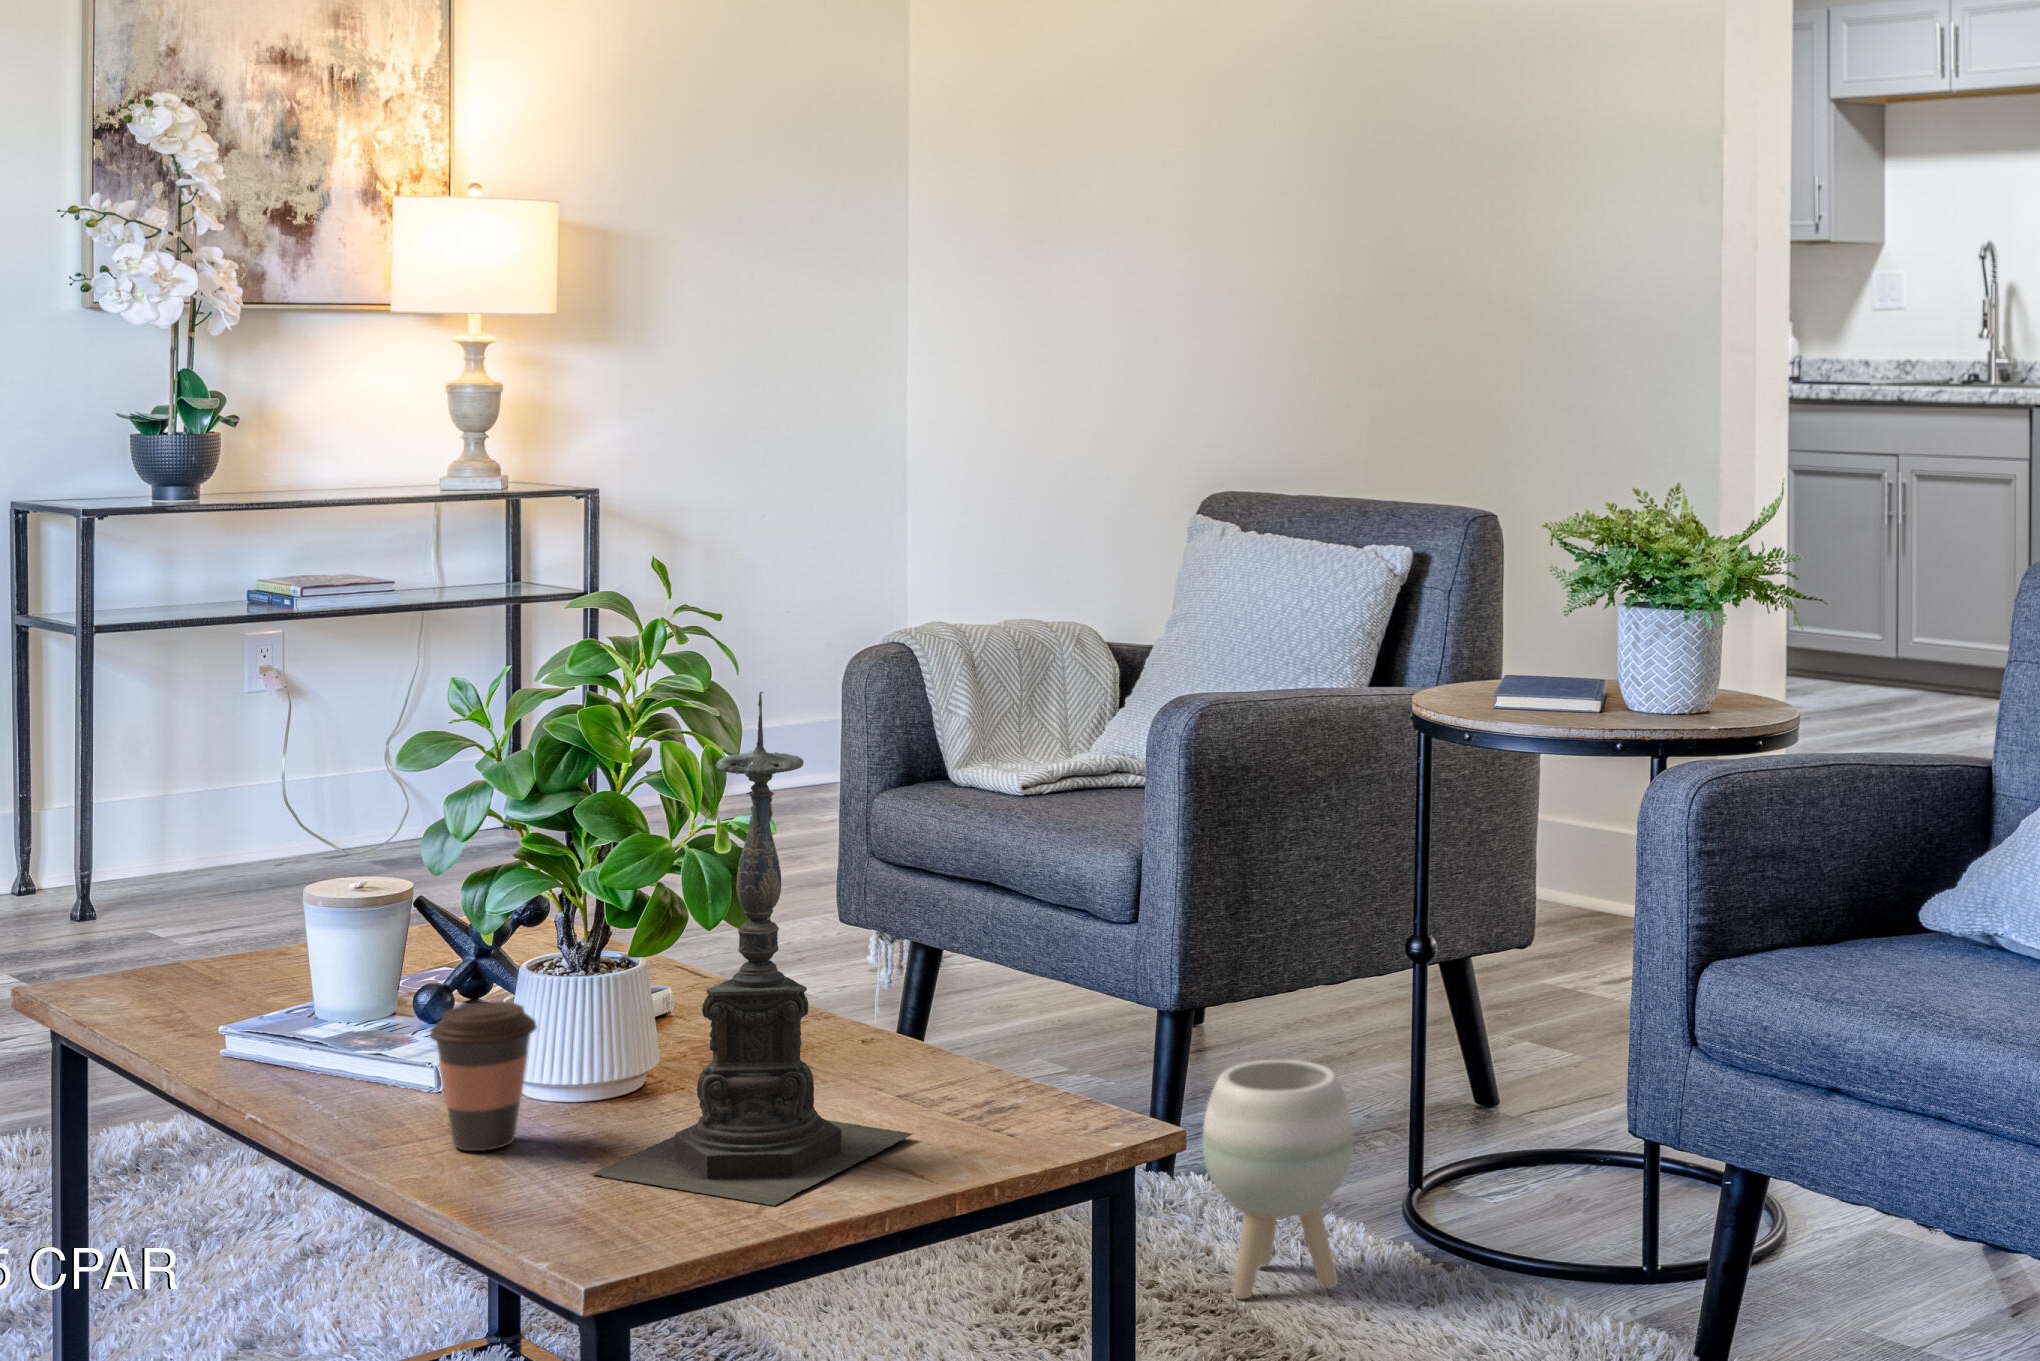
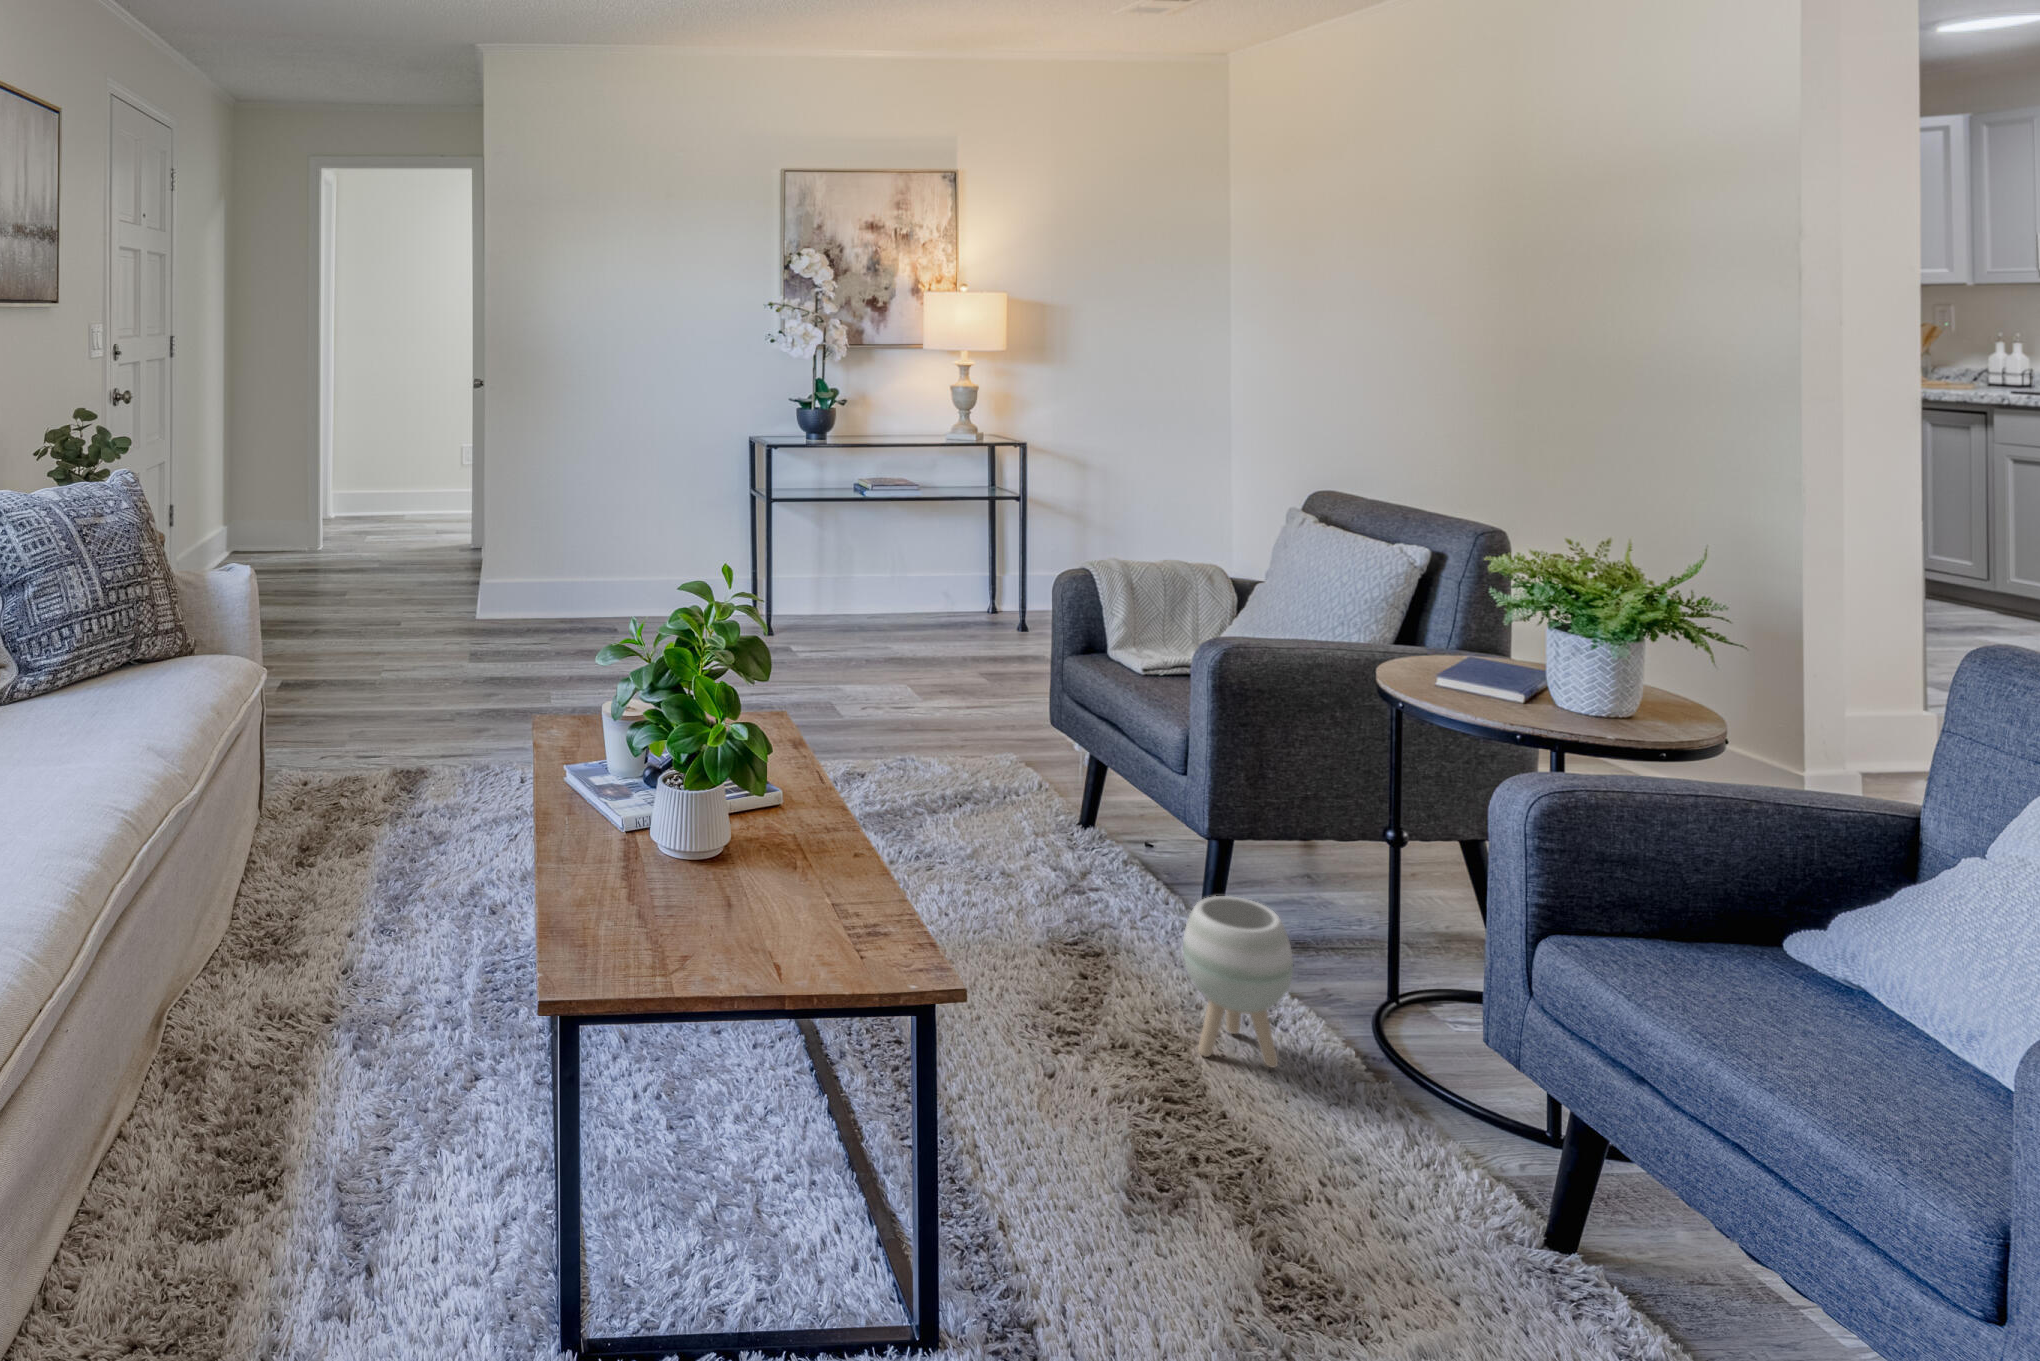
candle holder: present [591,692,914,1206] -> none [659,655,848,975]
coffee cup: present [430,1002,537,1151] -> none [606,797,663,883]

